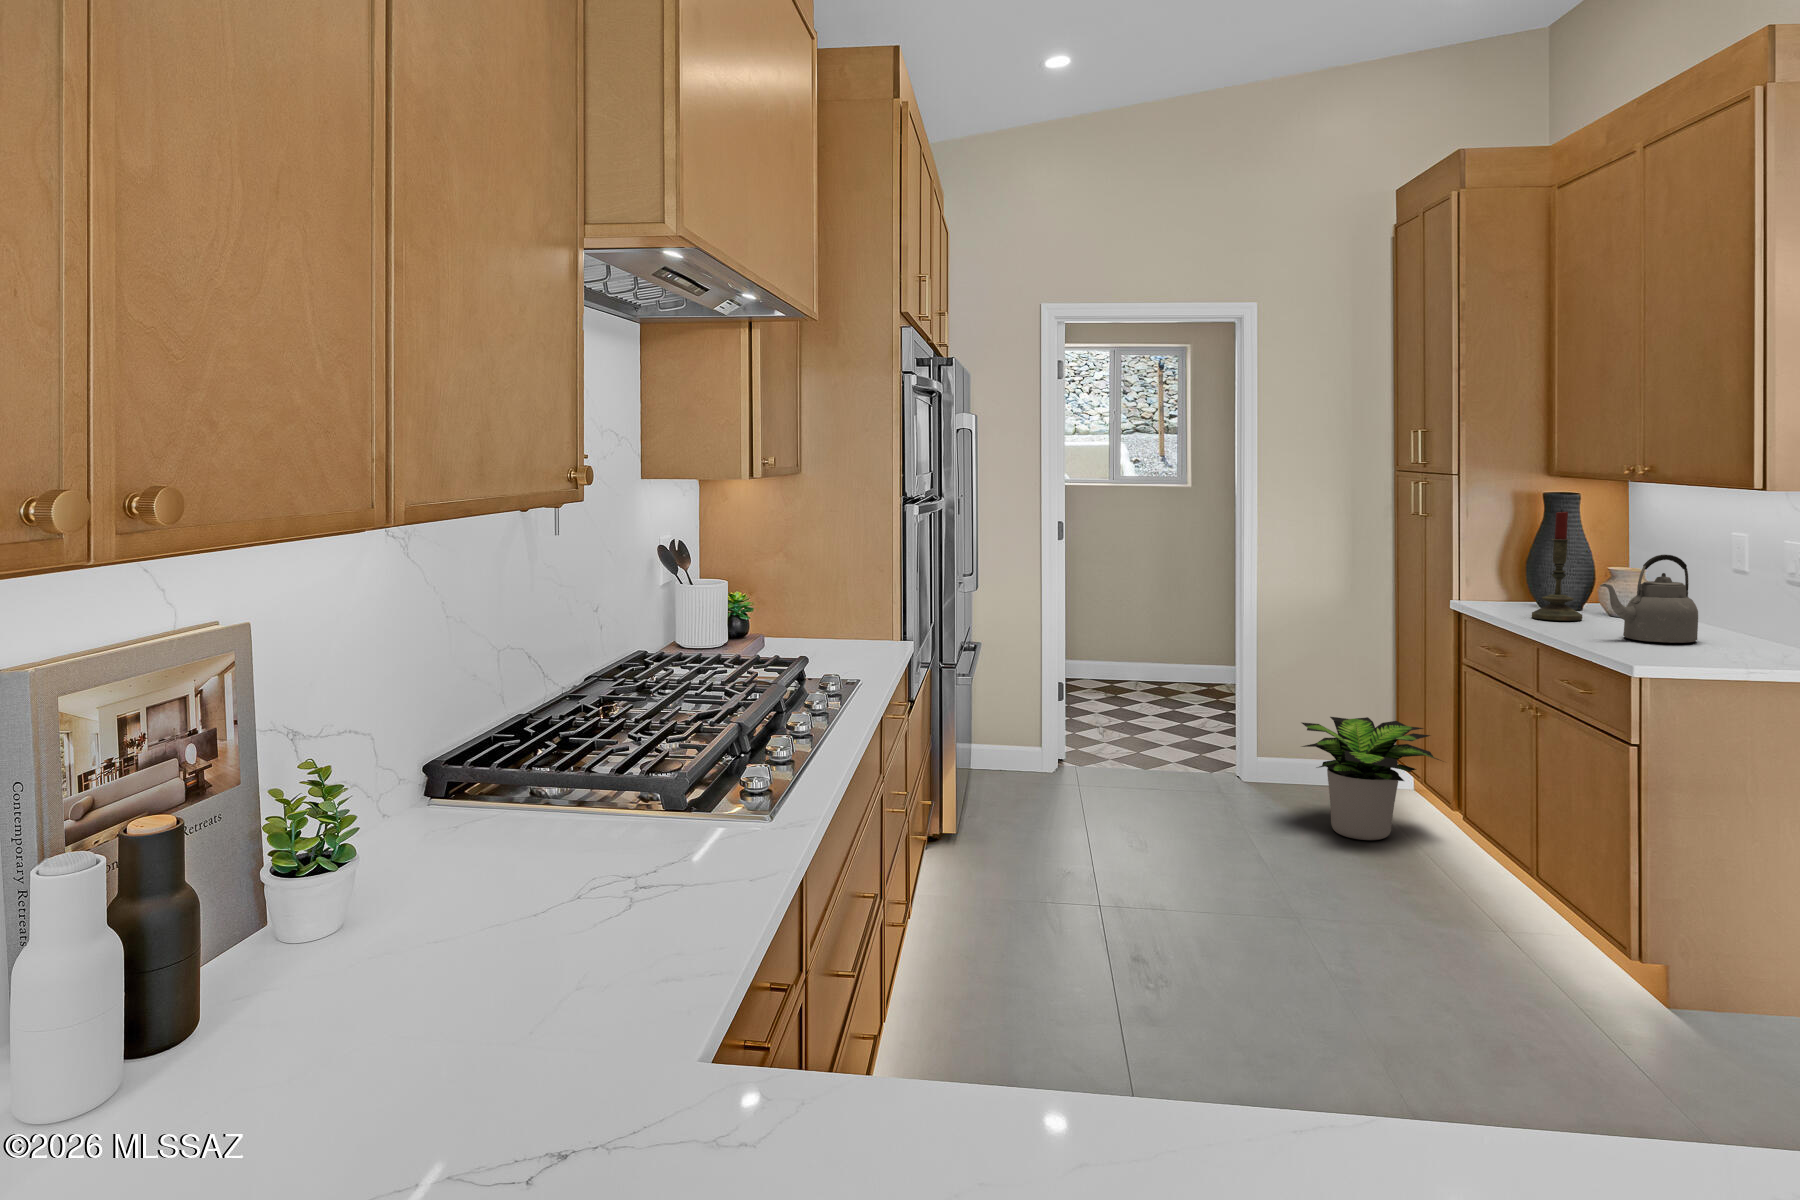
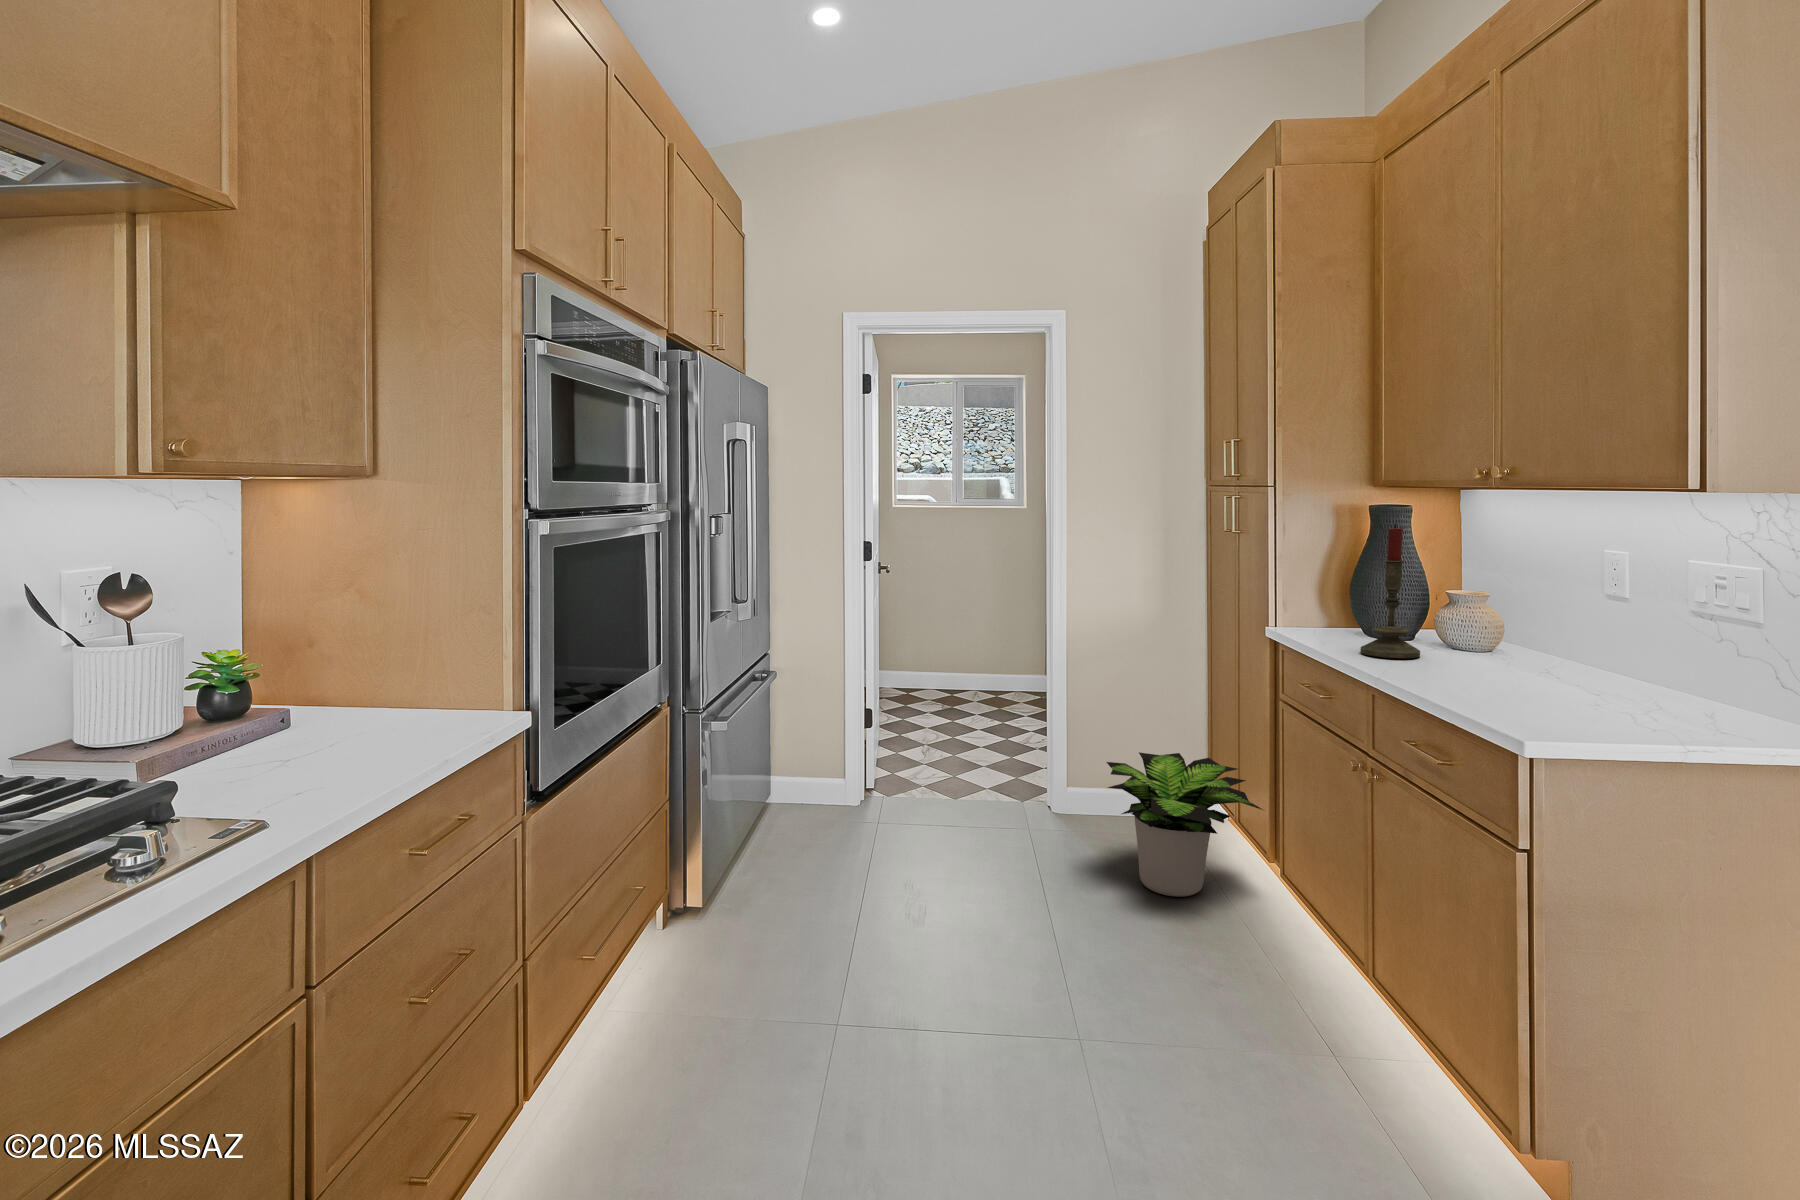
kettle: present [1600,555,1698,643] -> none [1456,581,1582,697]

